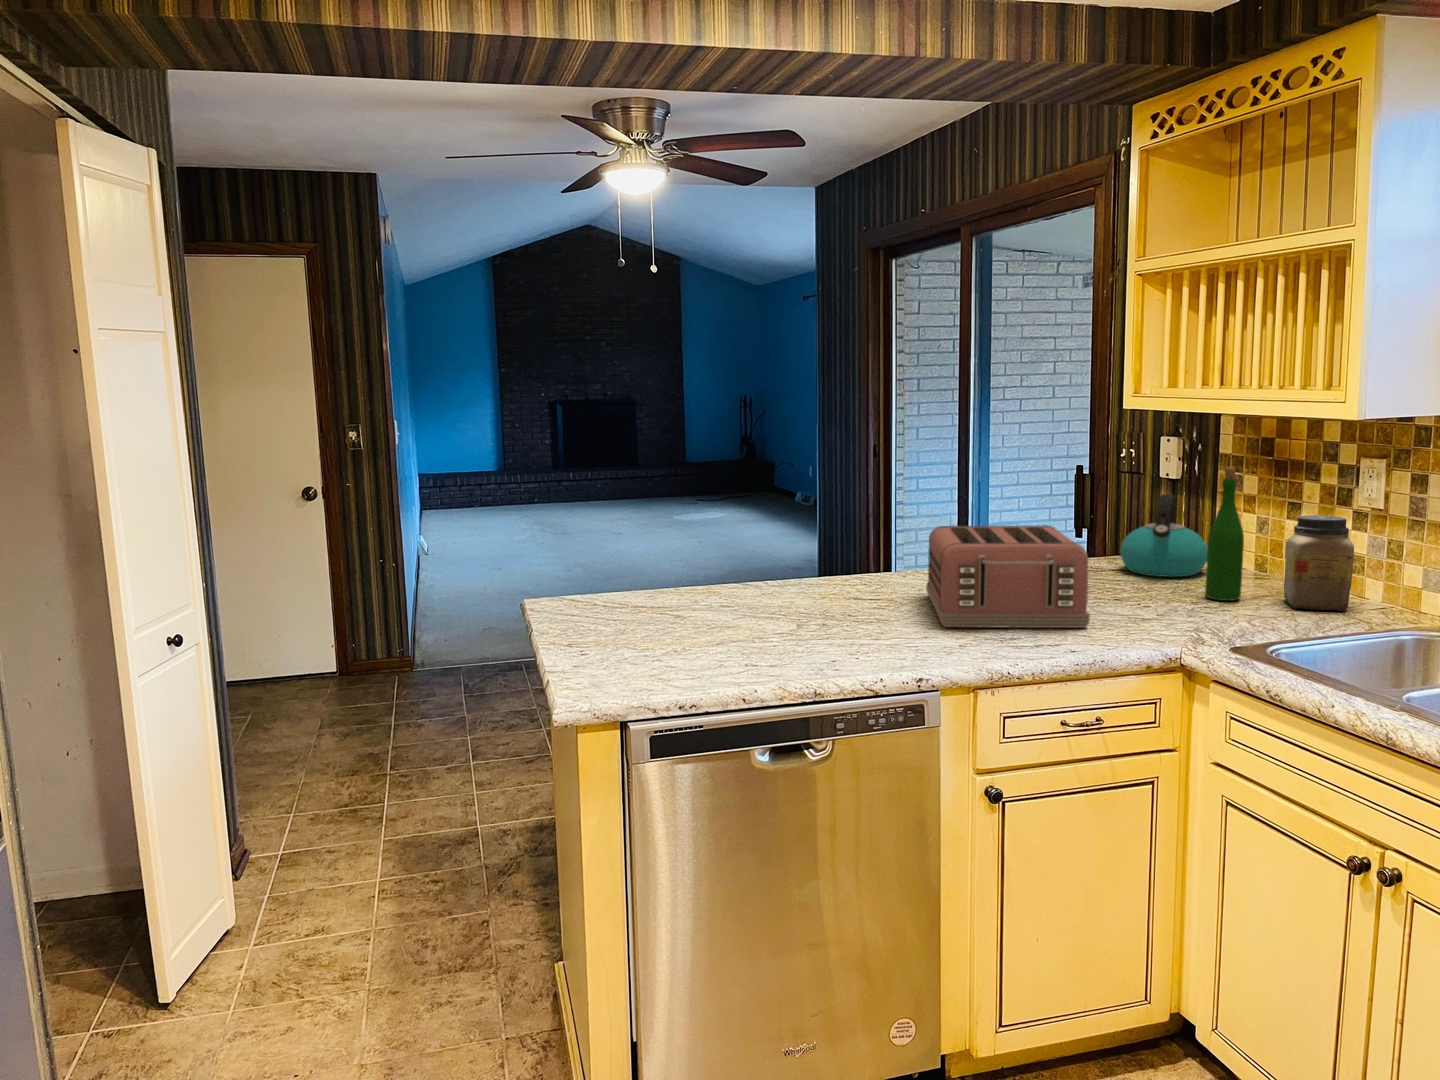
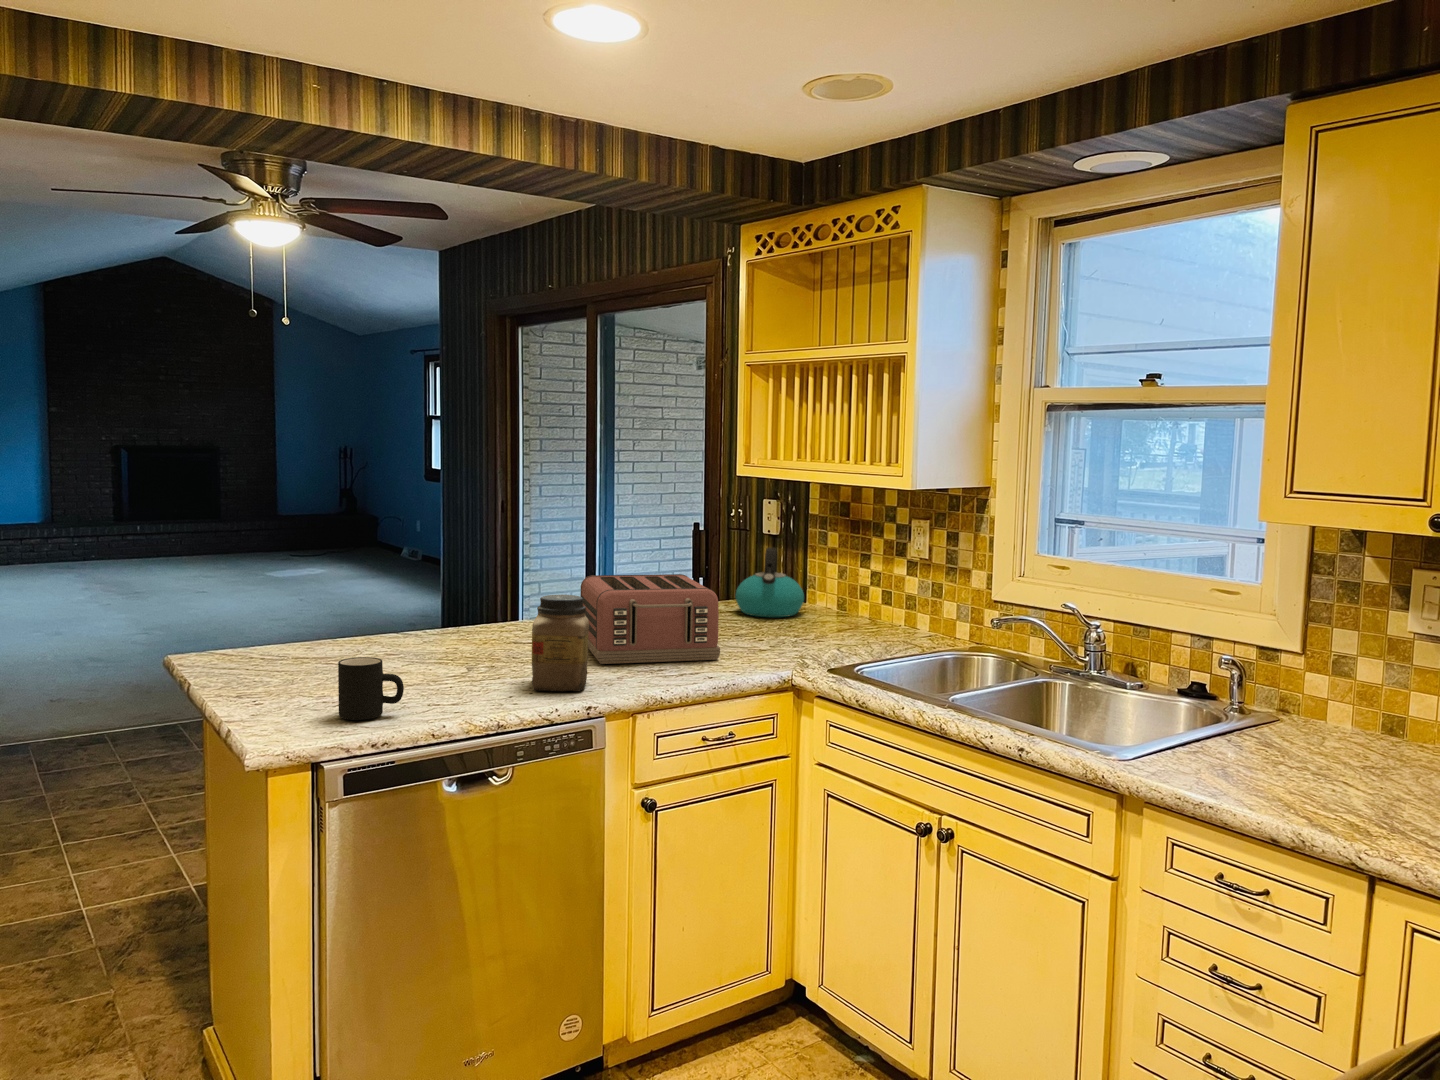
wine bottle: present [1205,467,1244,601] -> none [804,525,832,635]
jar: present [1284,515,1354,611] -> present [532,594,589,691]
mug: none [650,613,716,679] -> present [338,657,404,720]

